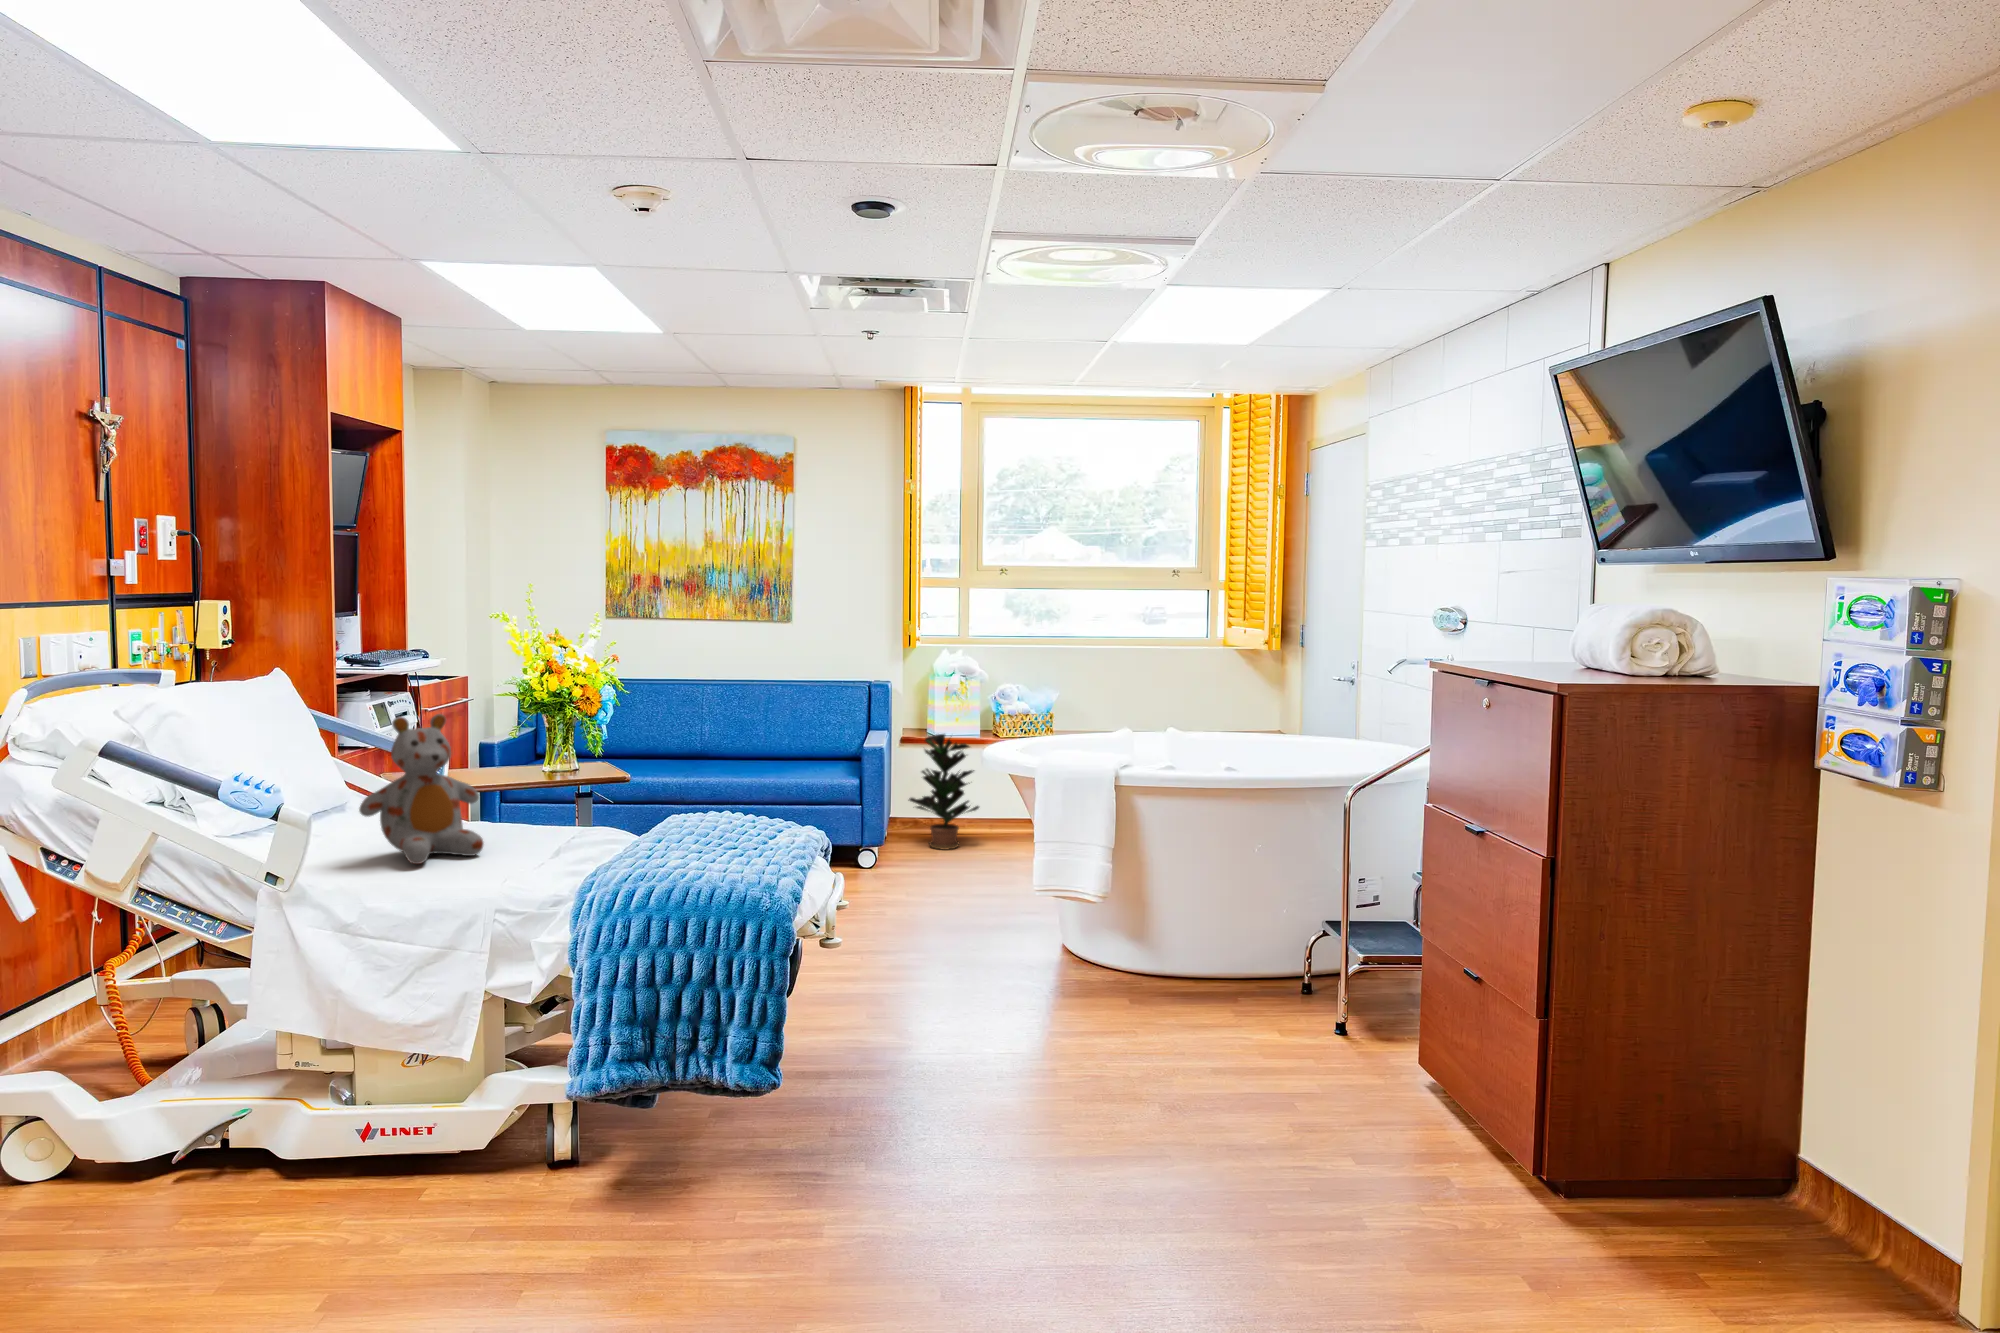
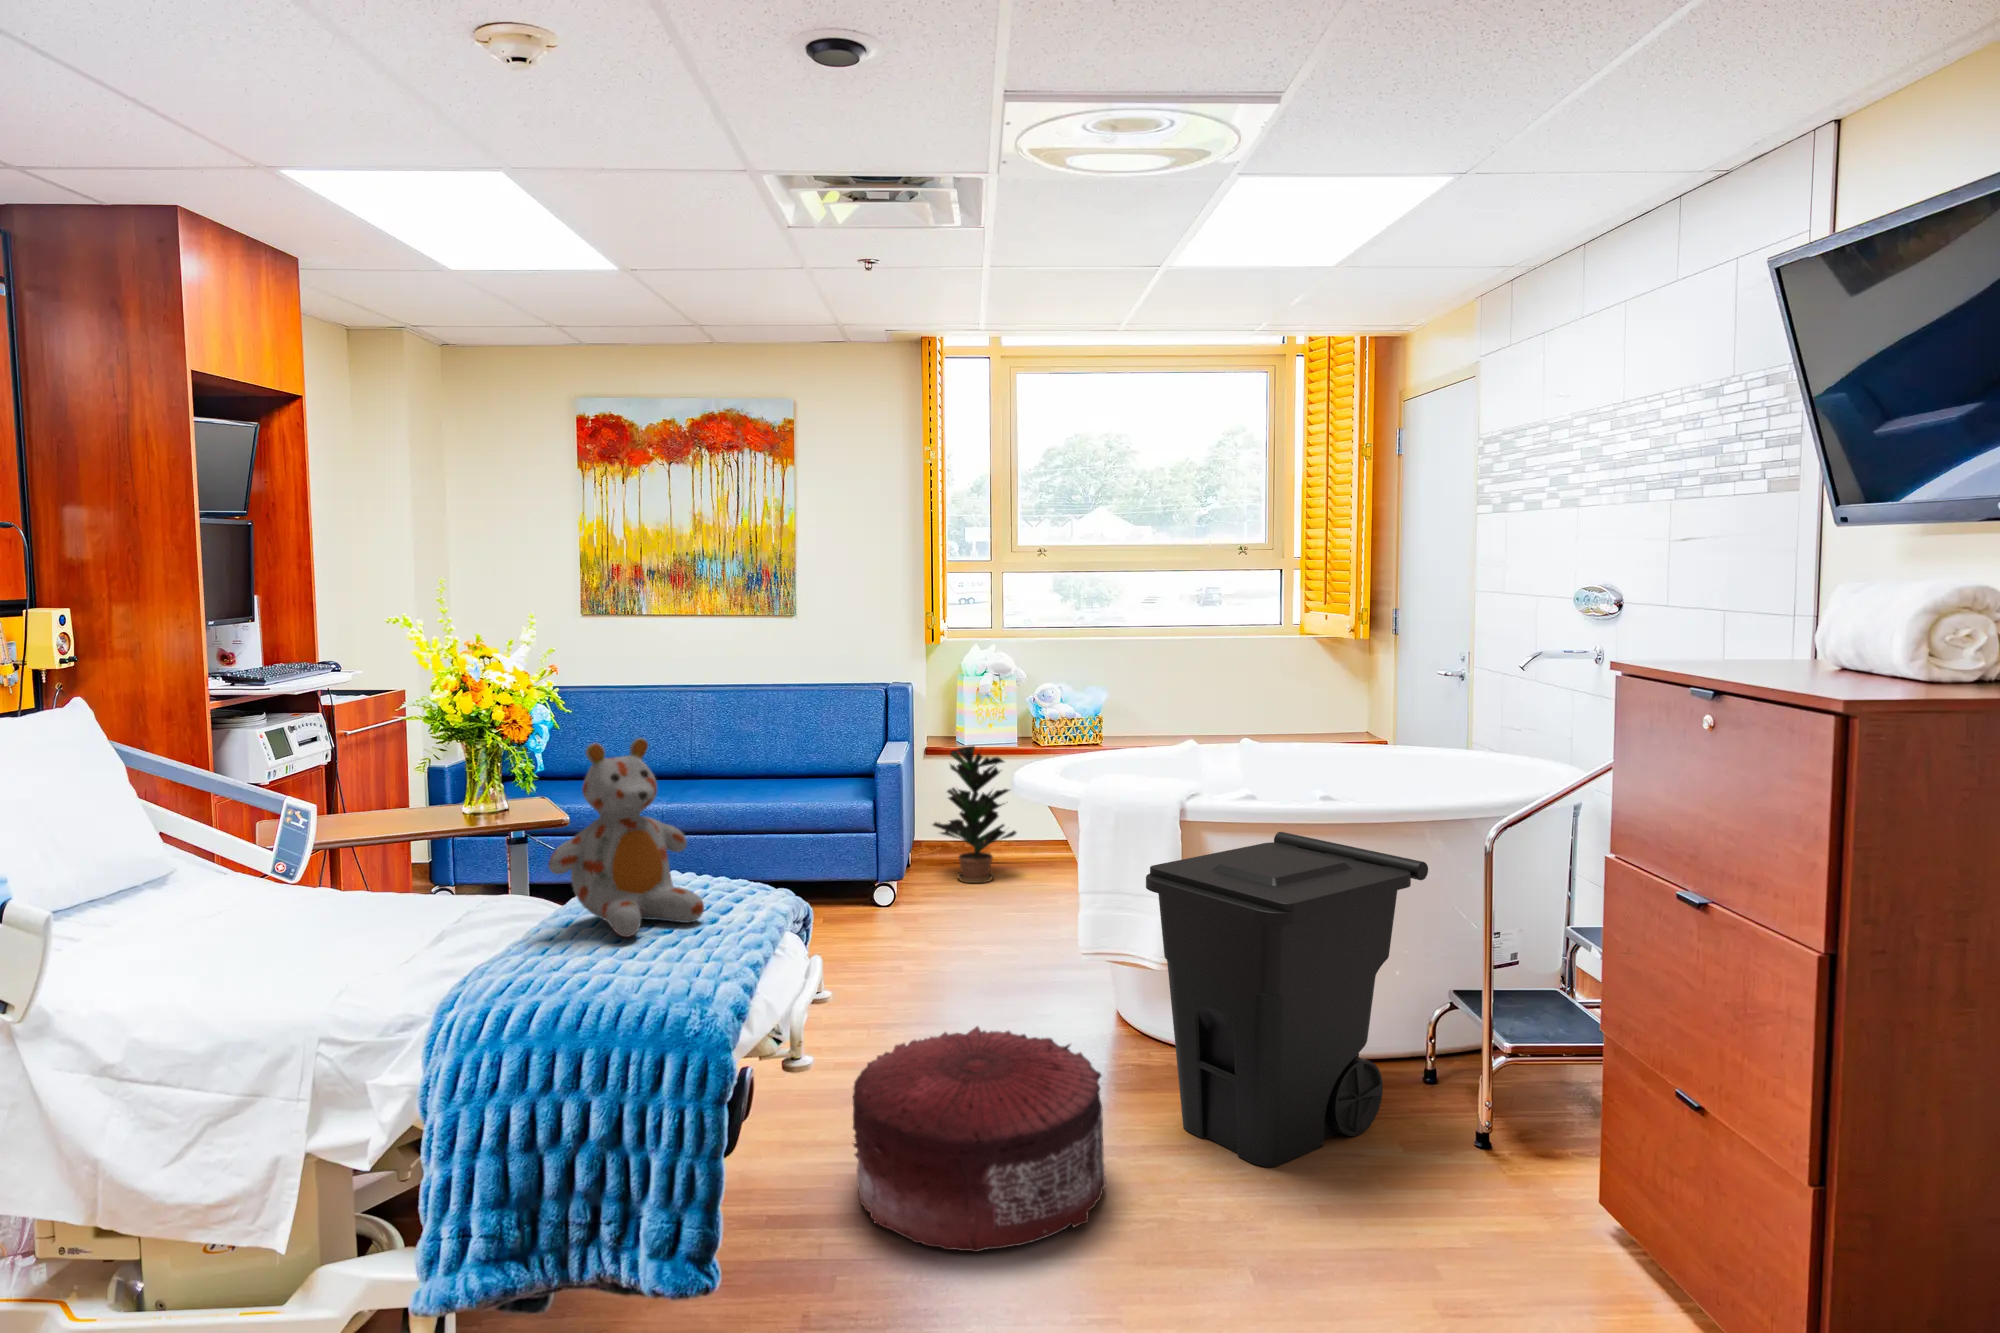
stuffed bear: present [359,714,484,864] -> present [548,738,704,937]
trash can: none [1087,794,1302,1043] -> present [1146,832,1428,1167]
pouf: none [862,937,1053,1094] -> present [853,1027,1106,1252]

